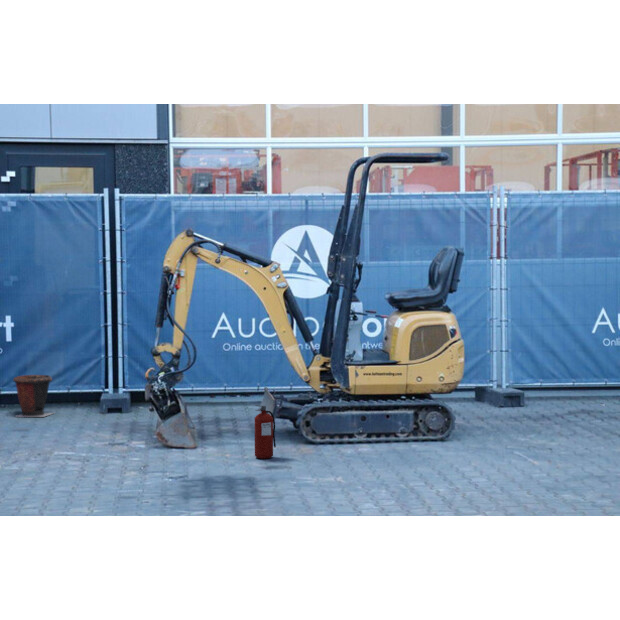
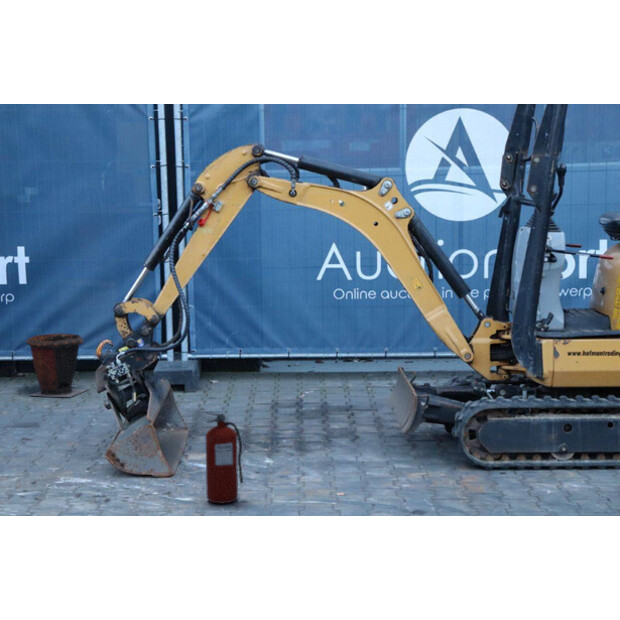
fire extinguisher: present [255,405,276,459] -> present [206,412,243,503]

